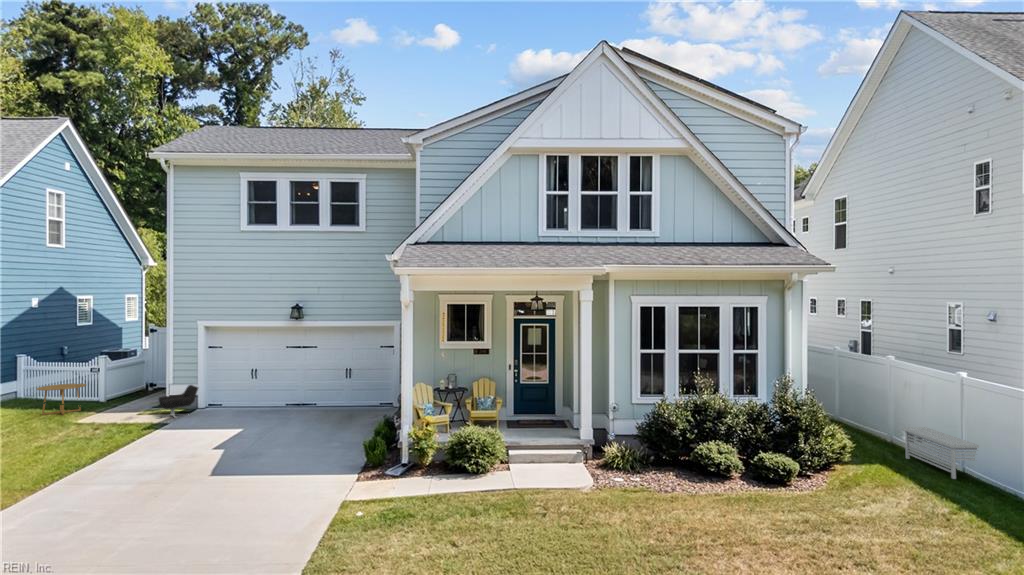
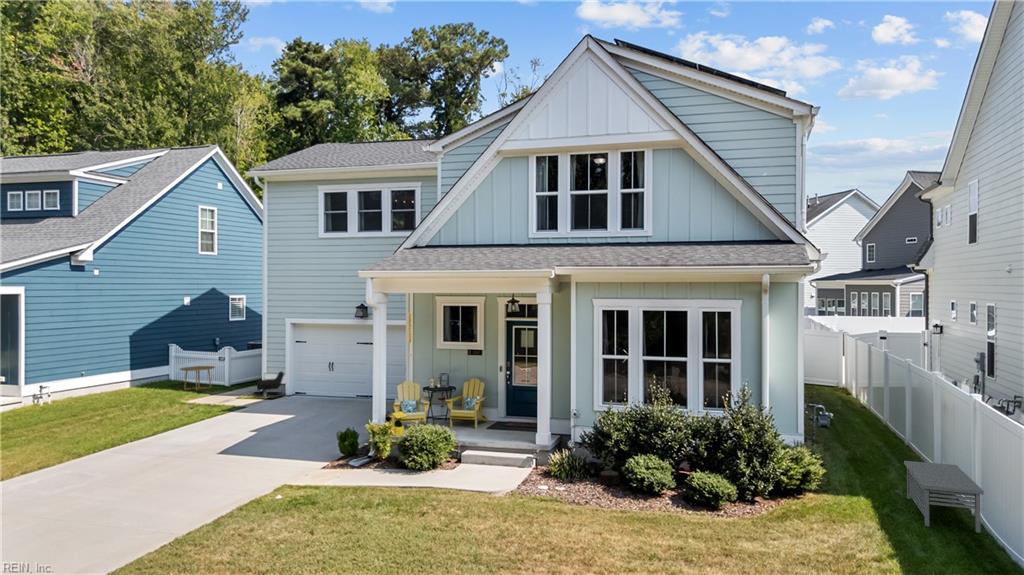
decorative plant: none [667,437,687,475] -> present [599,447,620,486]

